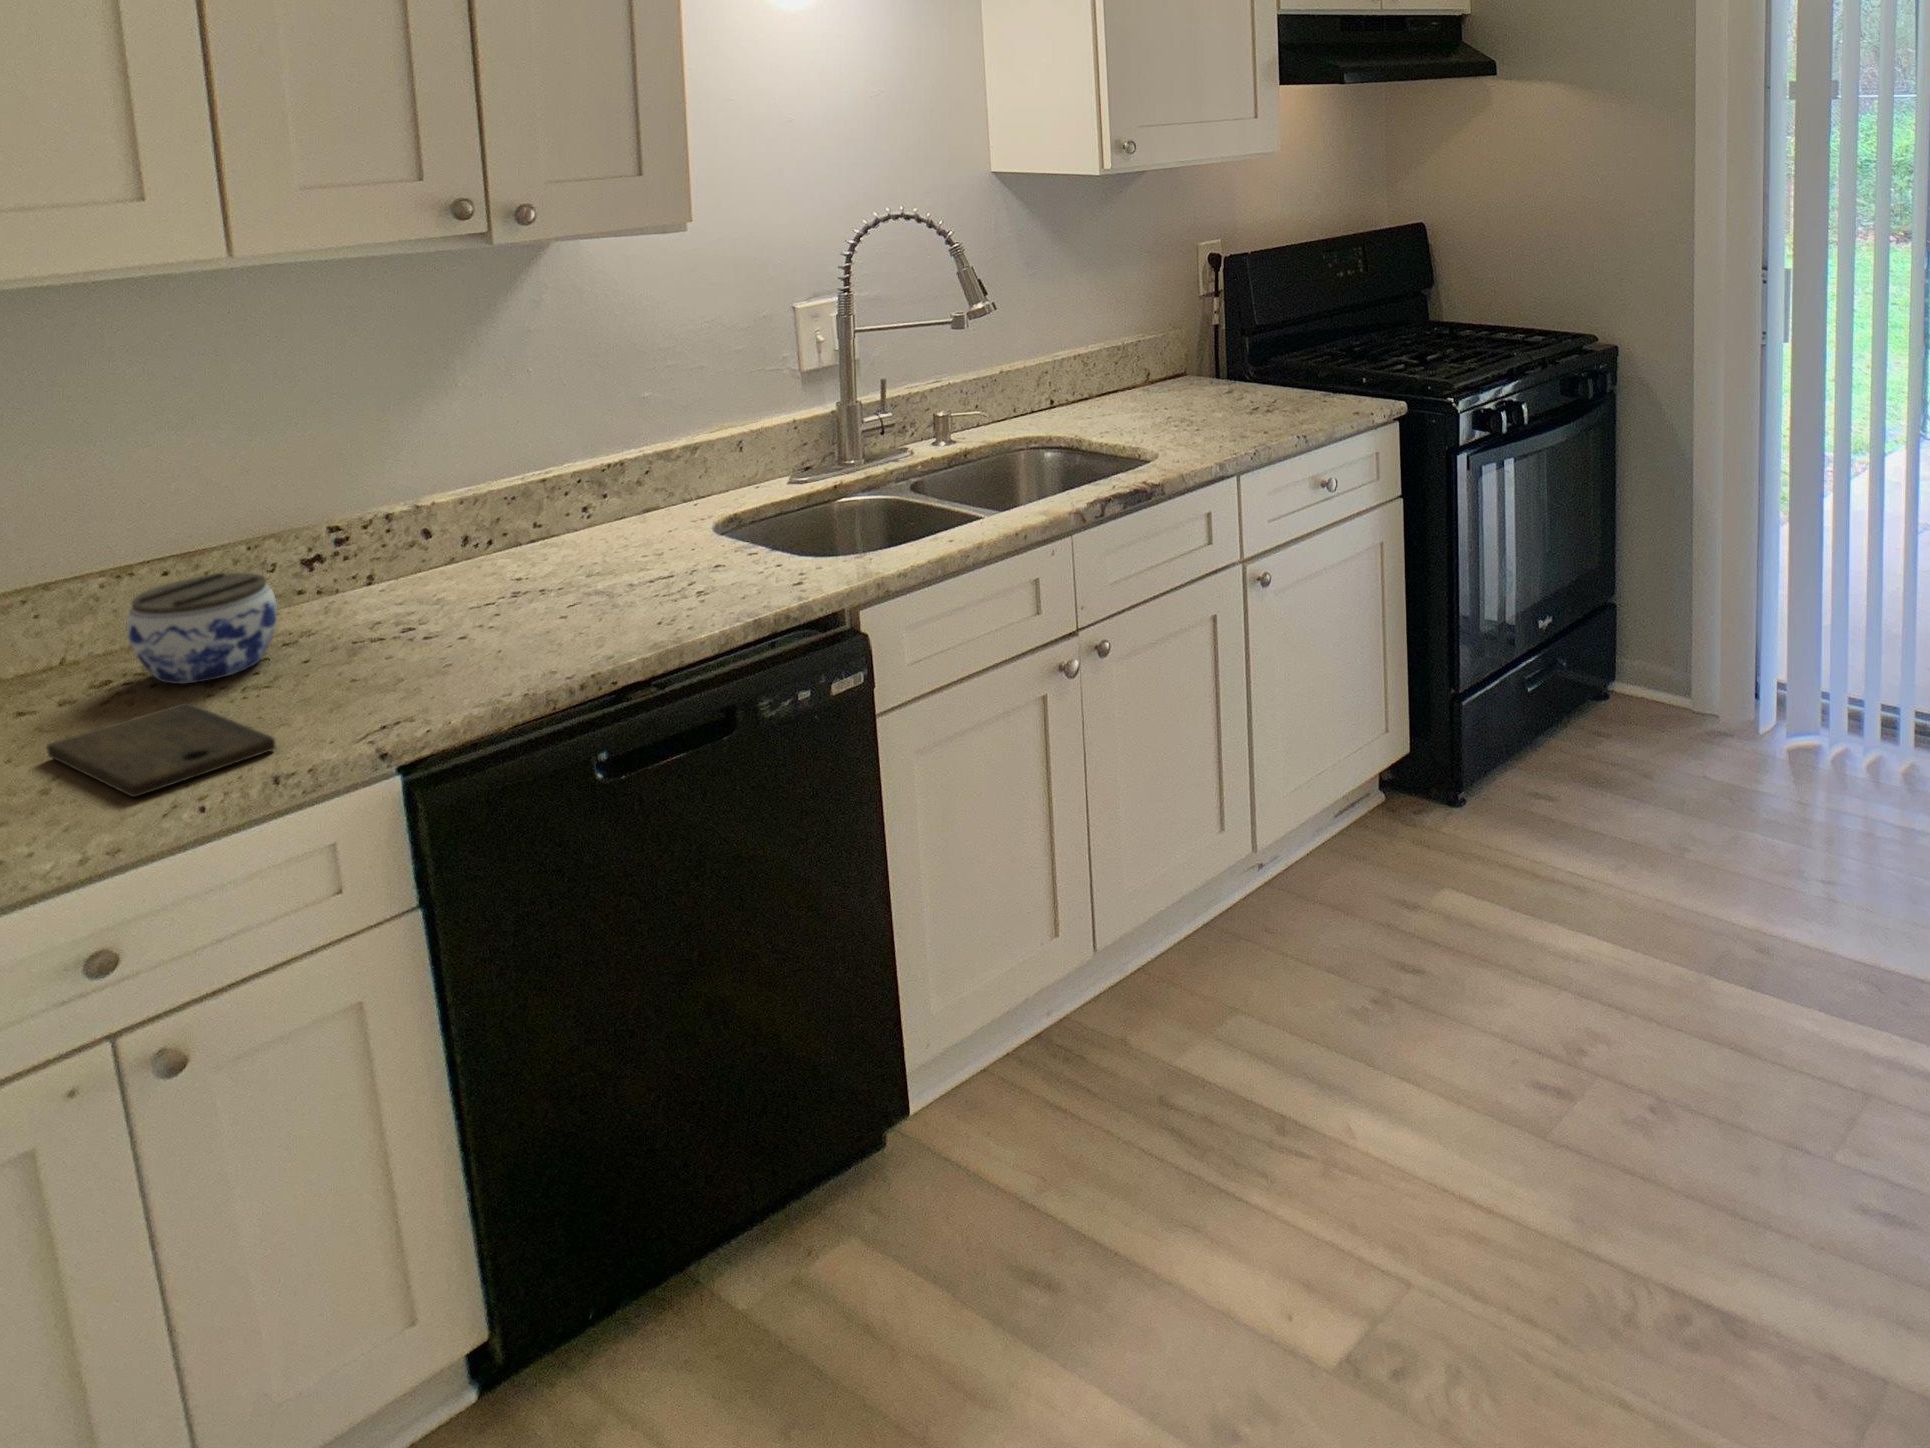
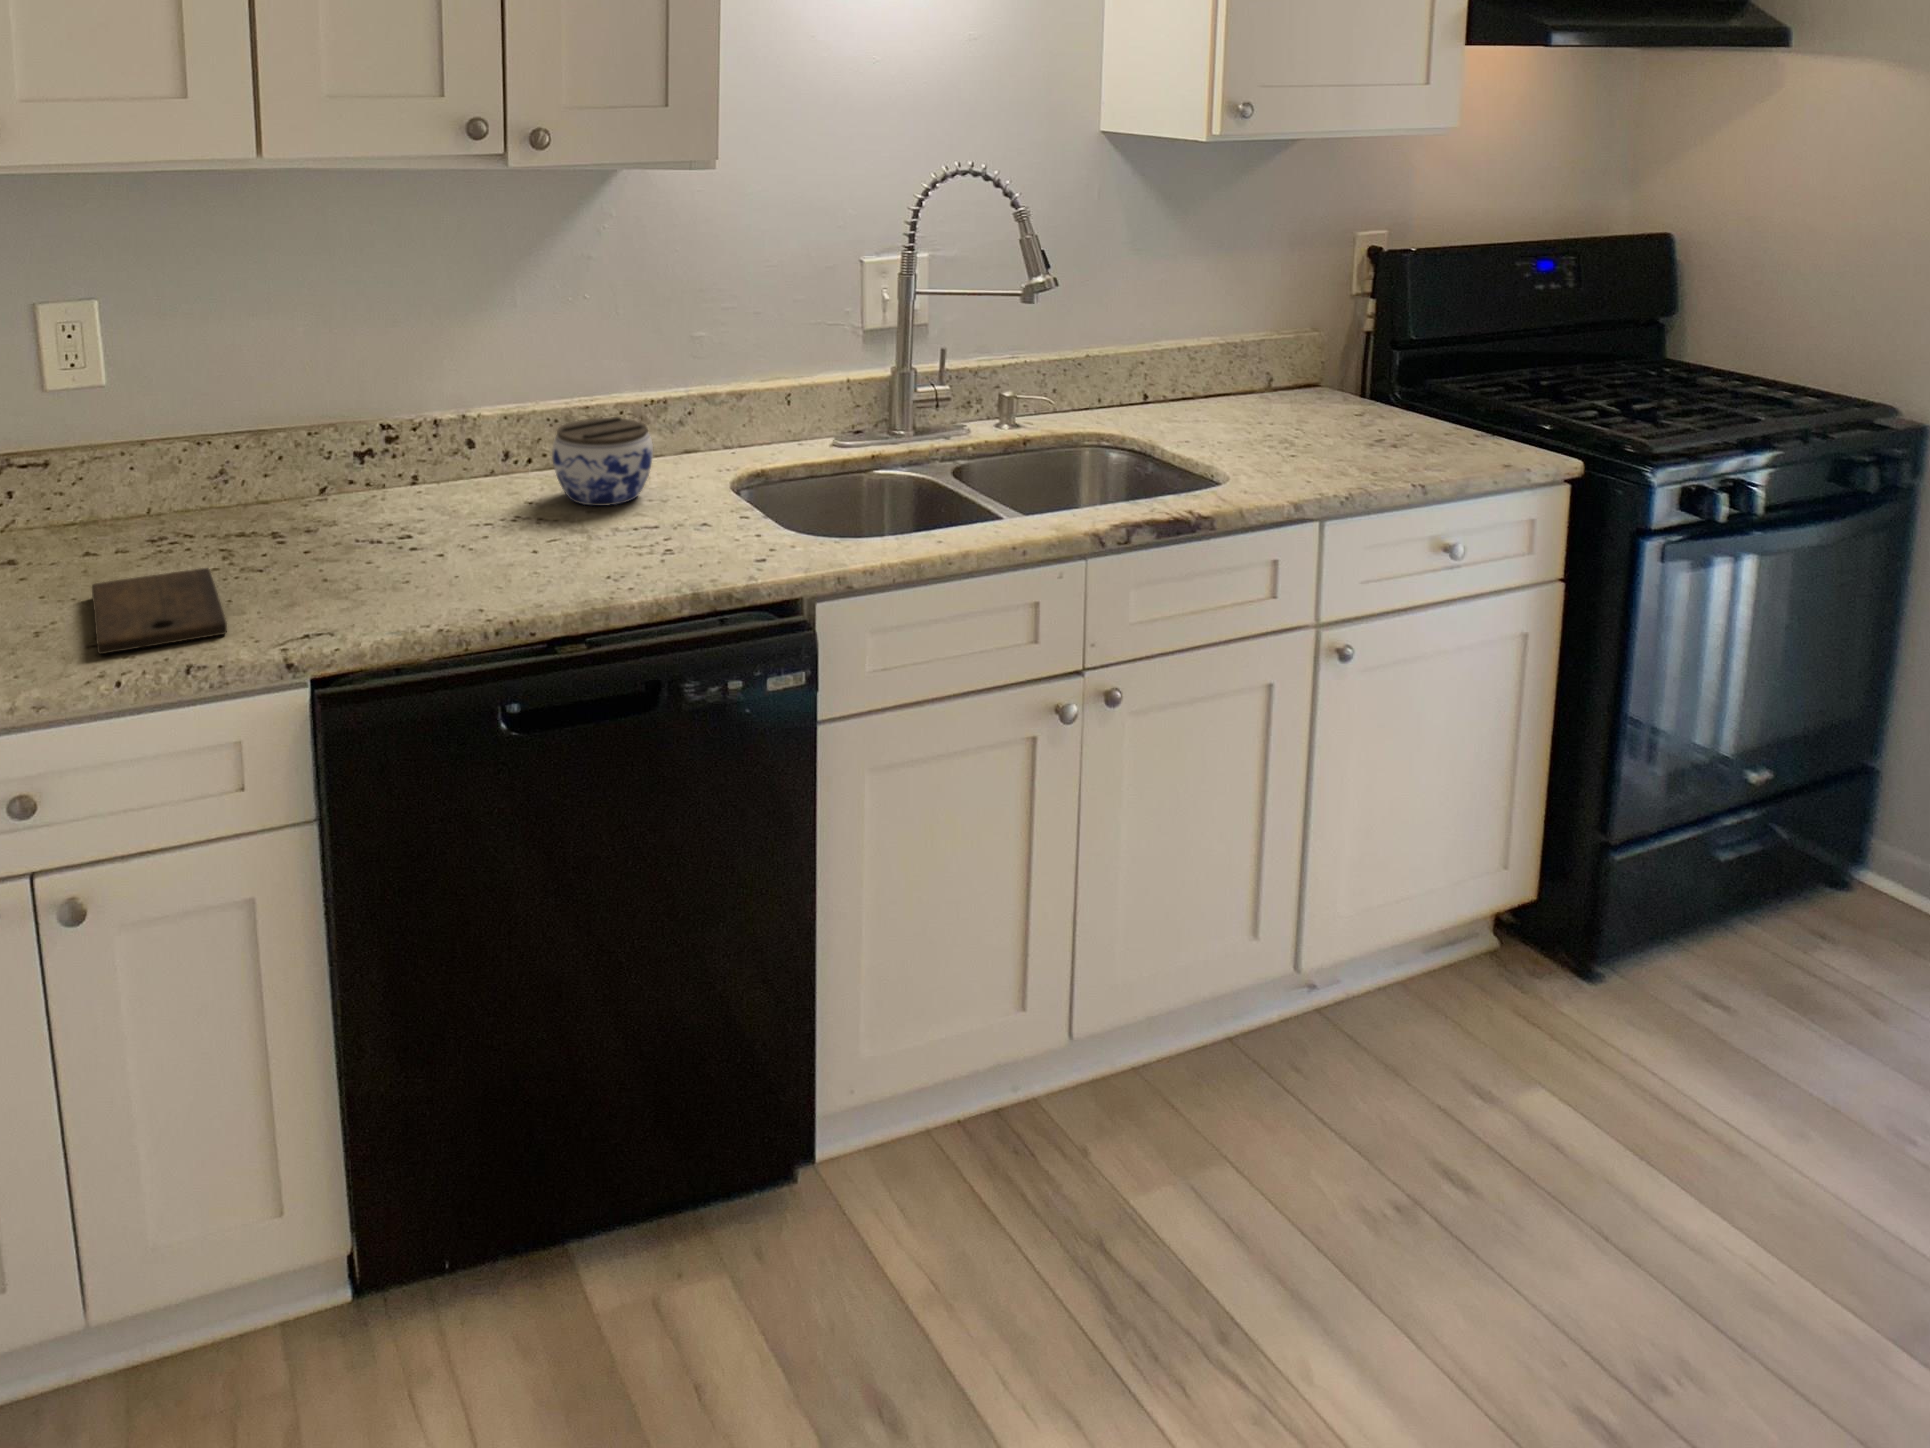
jar: present [126,573,277,684] -> present [552,417,653,506]

